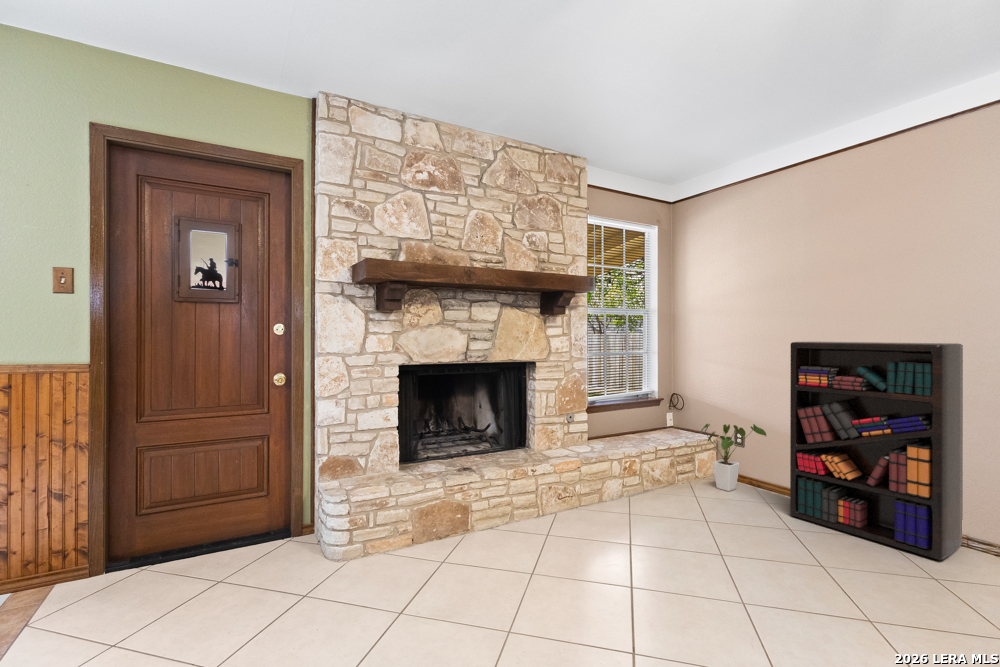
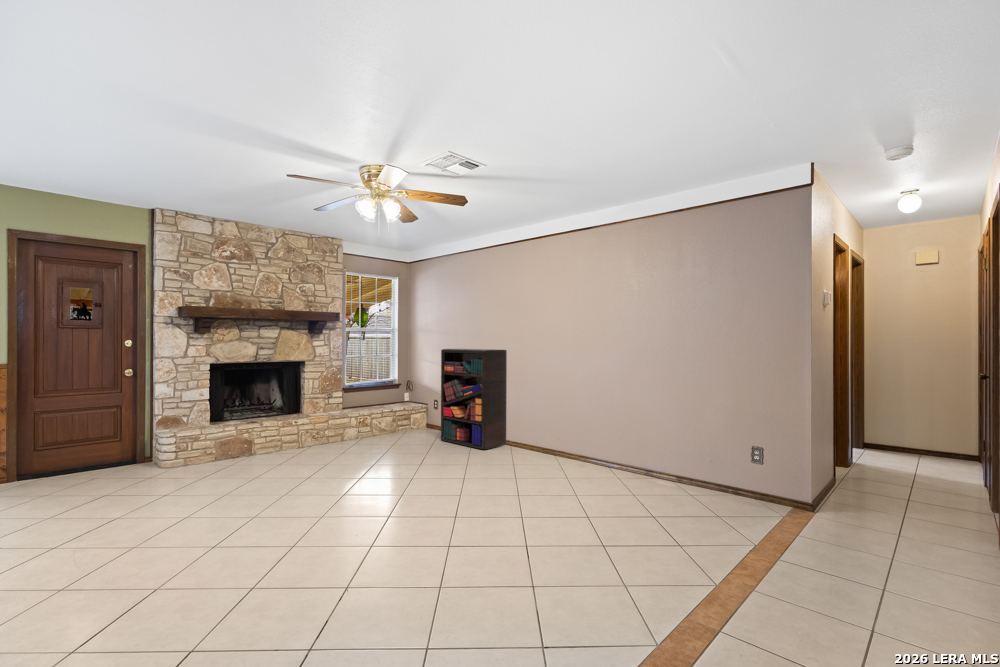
house plant: present [701,424,766,491] -> none [407,395,445,434]

